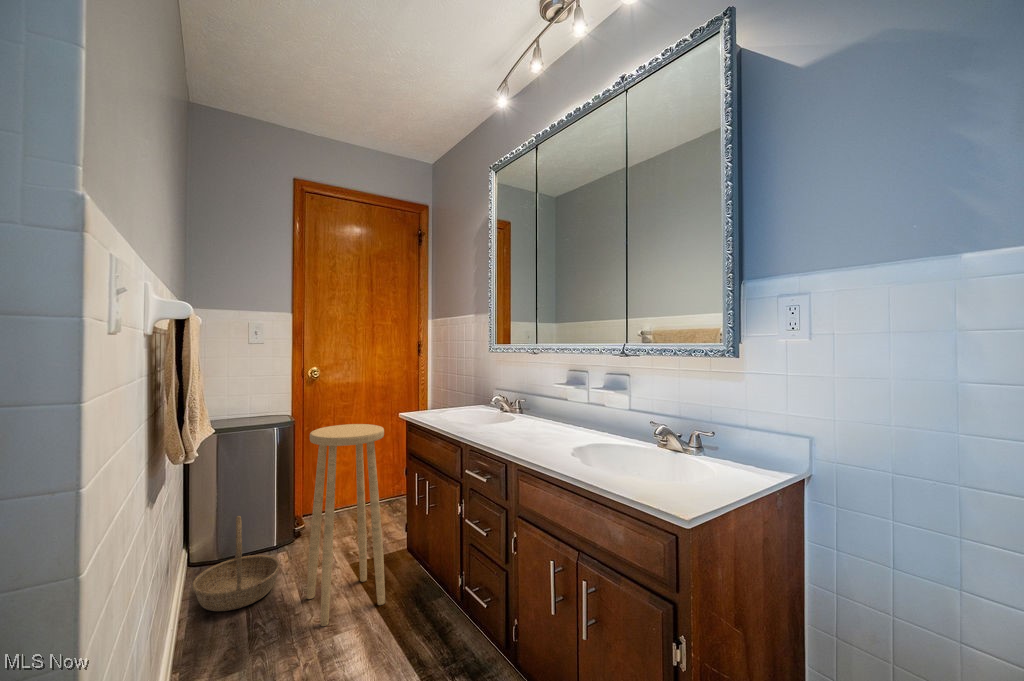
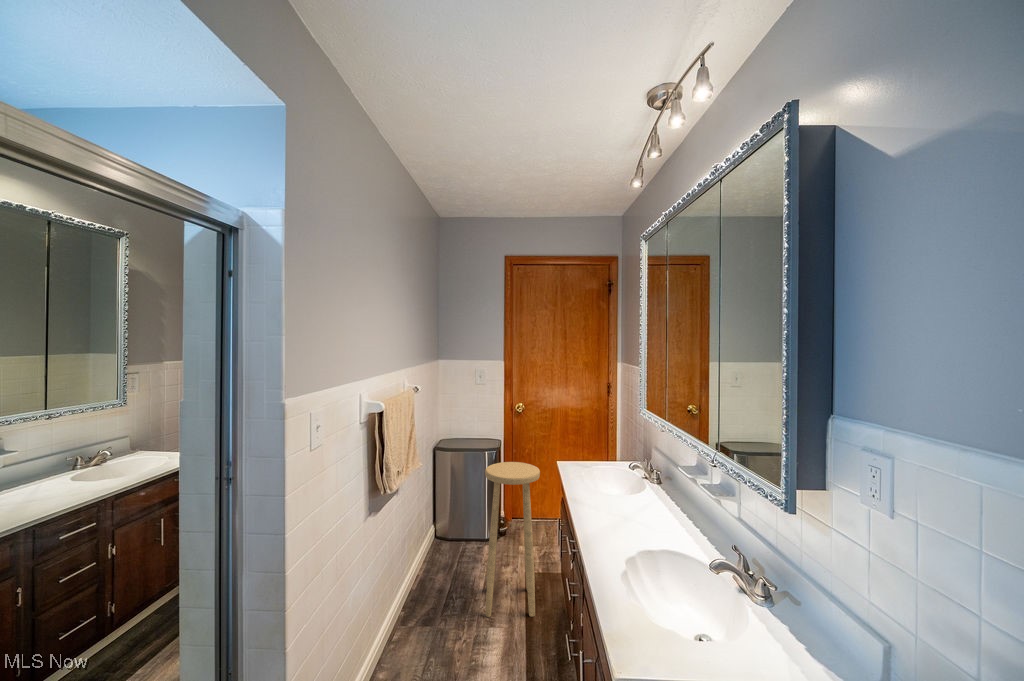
basket: present [192,516,280,611] -> none [424,514,477,580]

